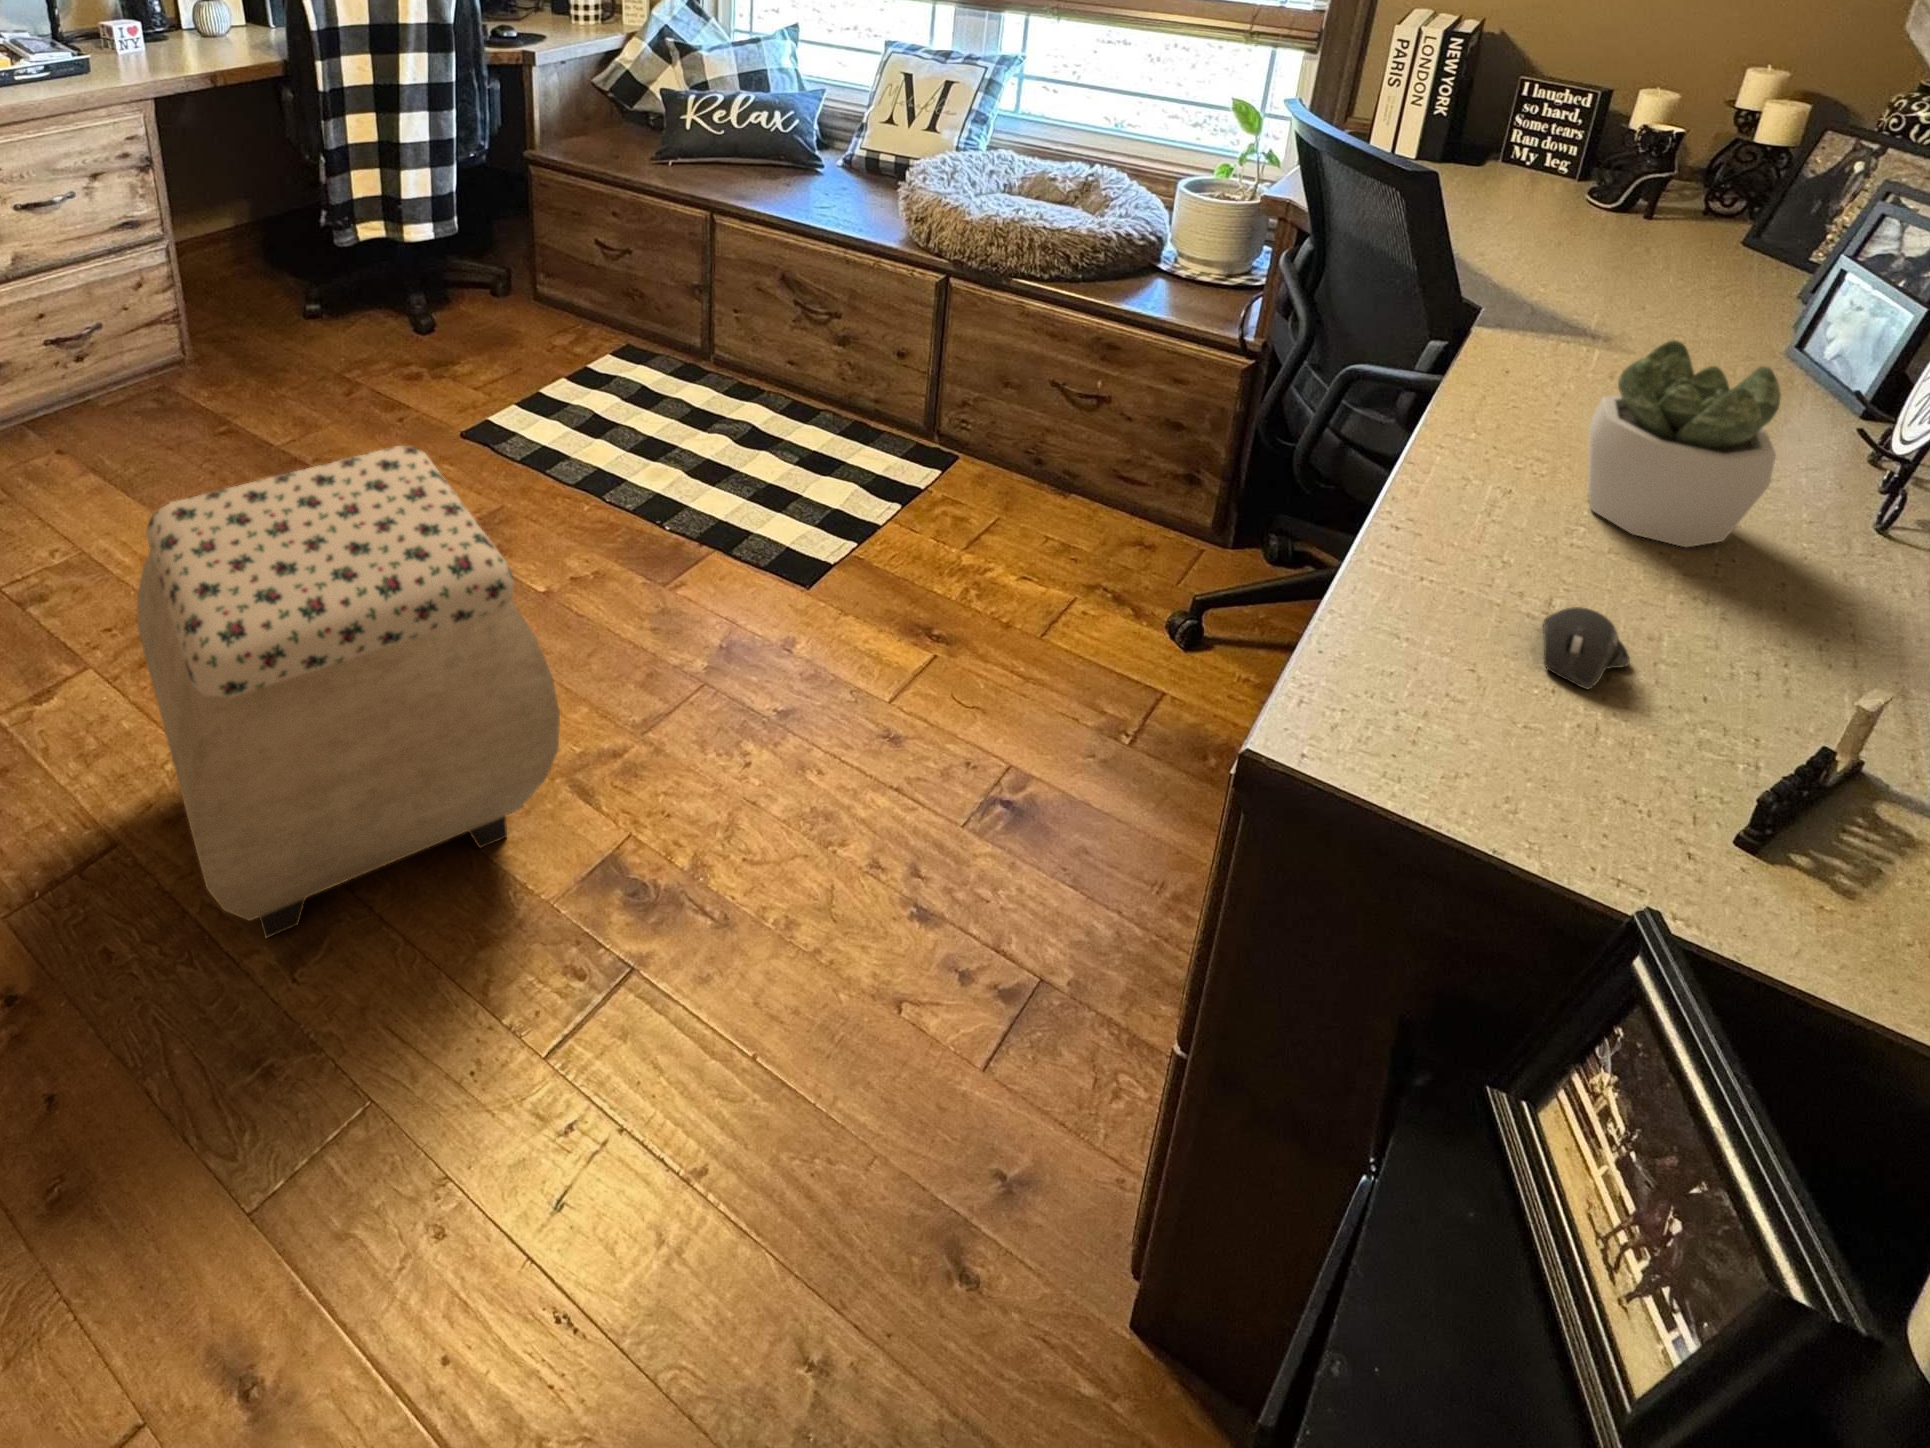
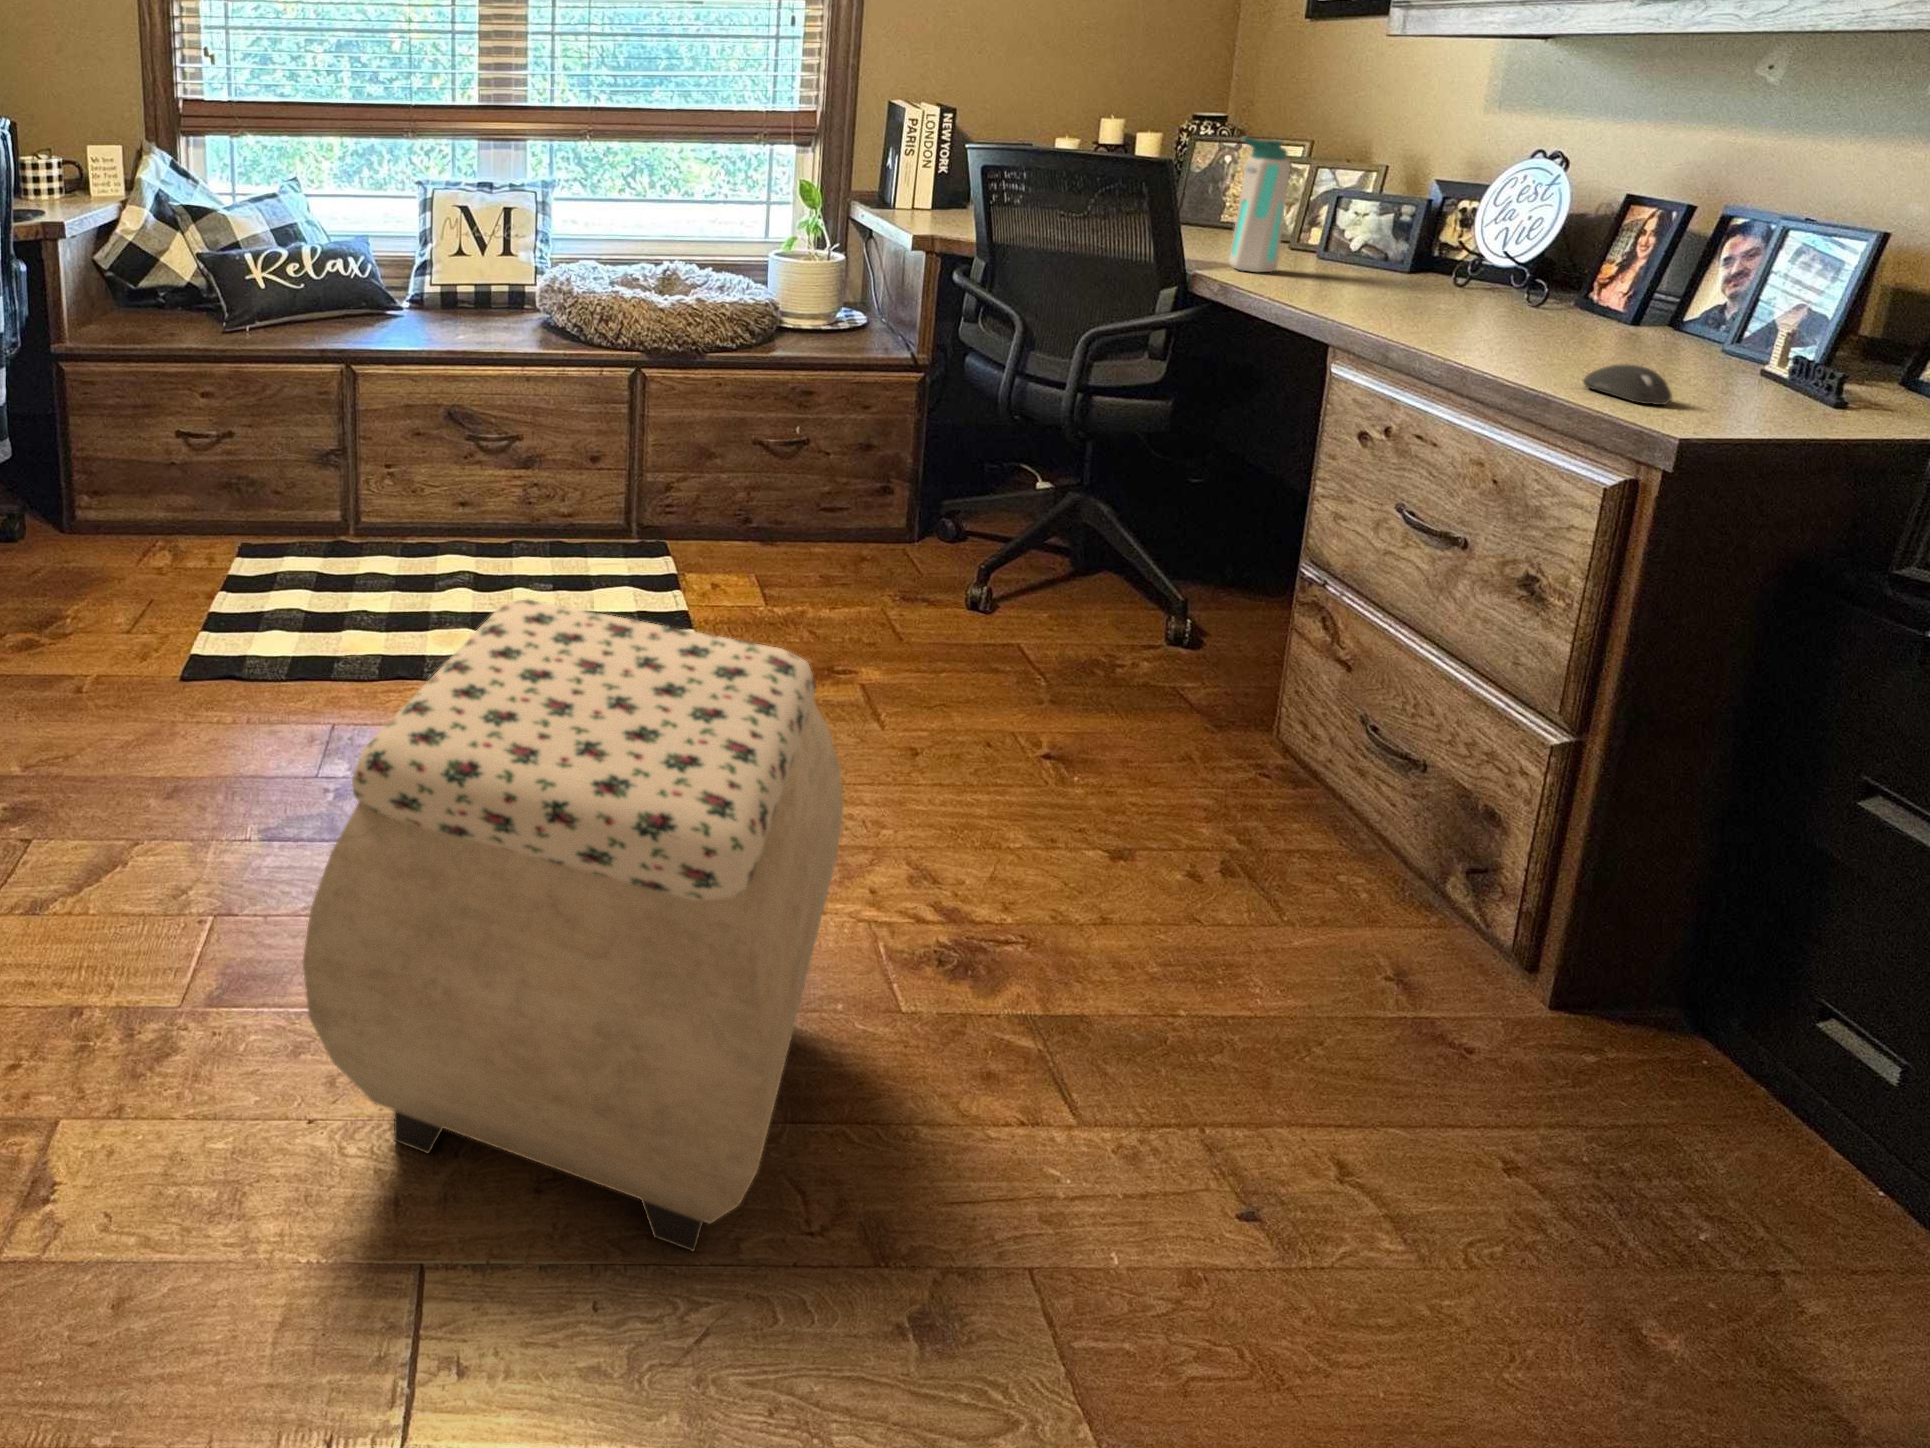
water bottle: none [1654,134,1779,341] -> present [1229,136,1290,272]
succulent plant: present [1588,340,1781,547] -> none [1425,224,1545,348]

